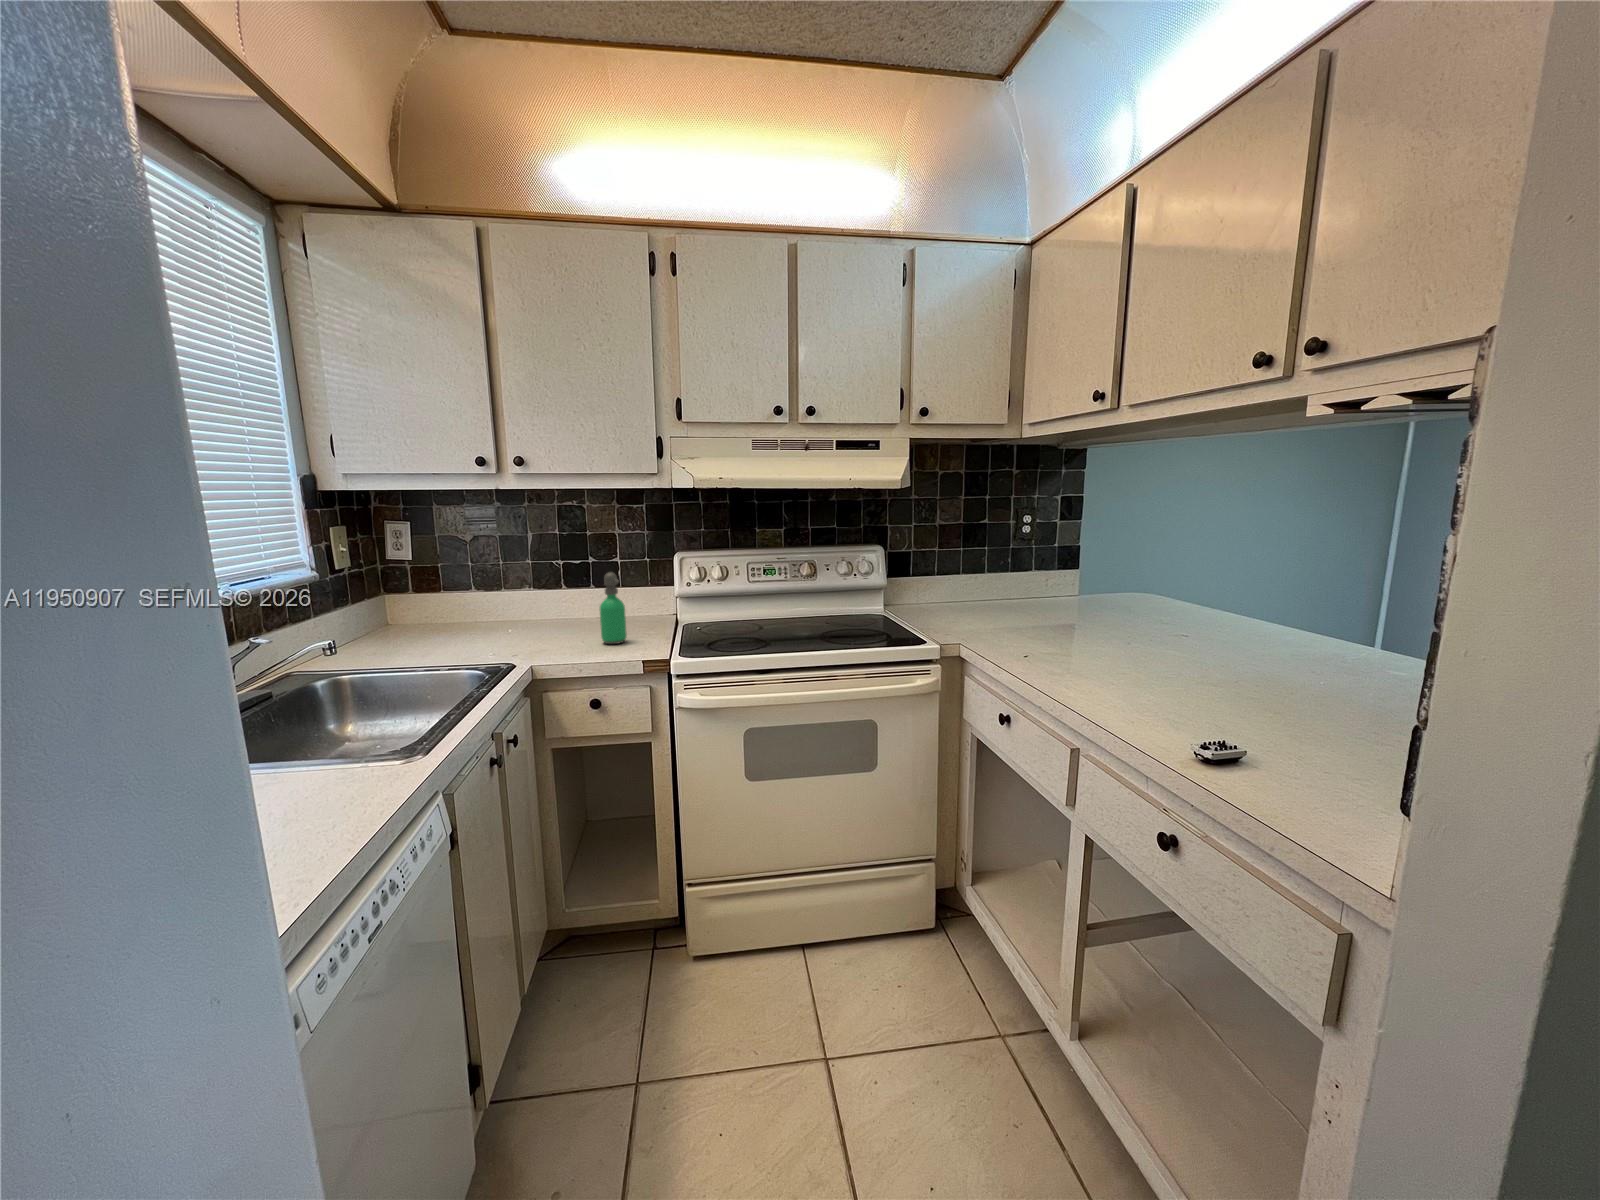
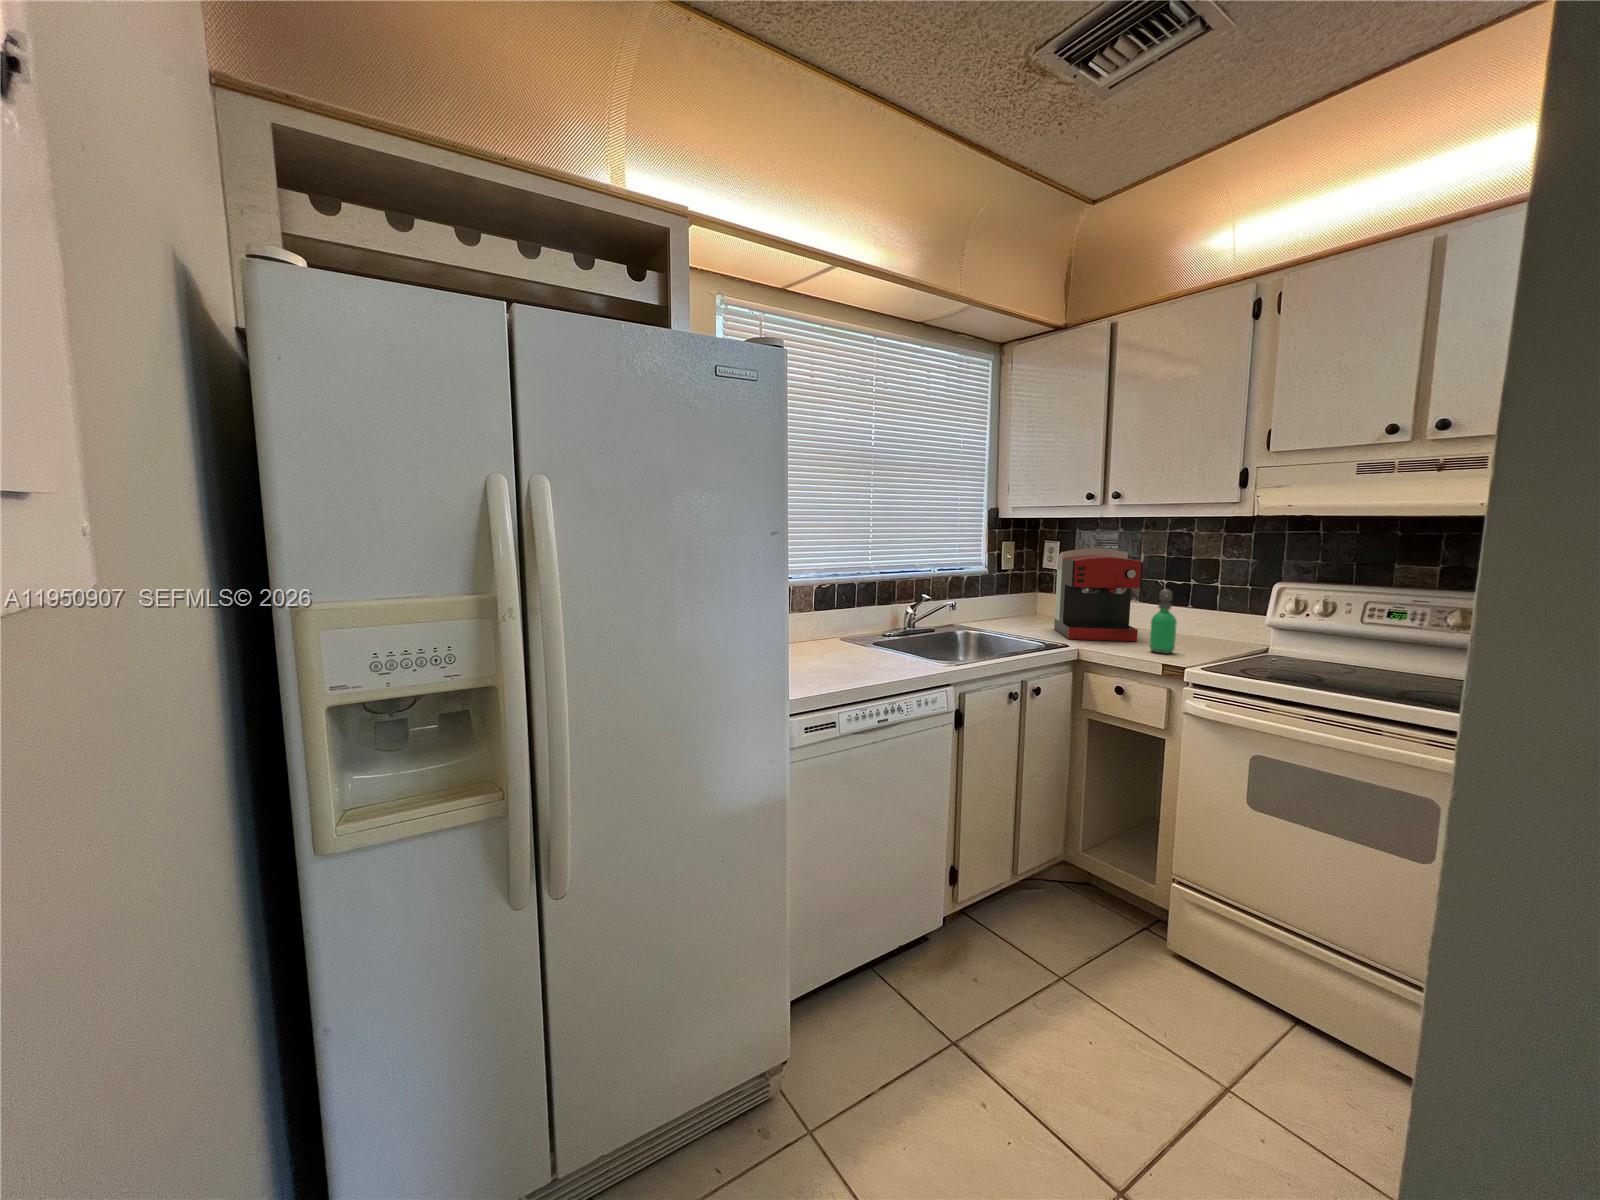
coffee maker: none [441,530,569,650] -> present [1054,548,1143,641]

